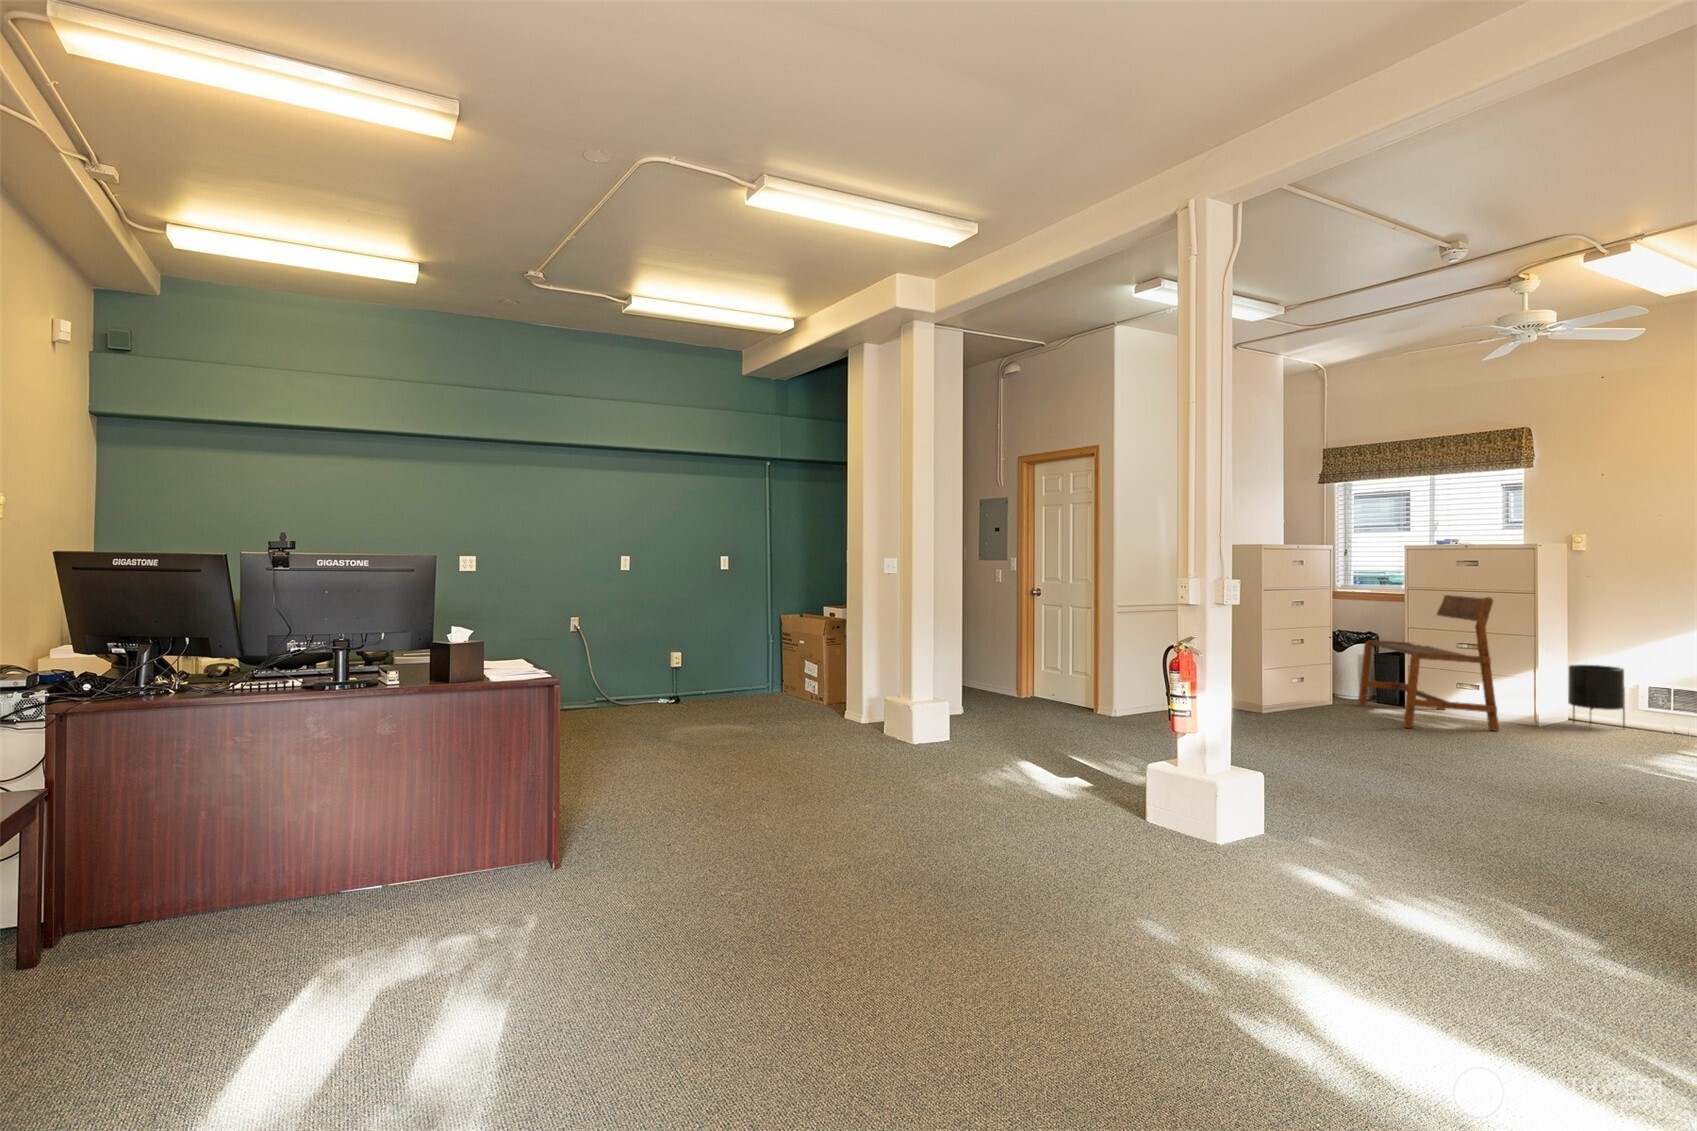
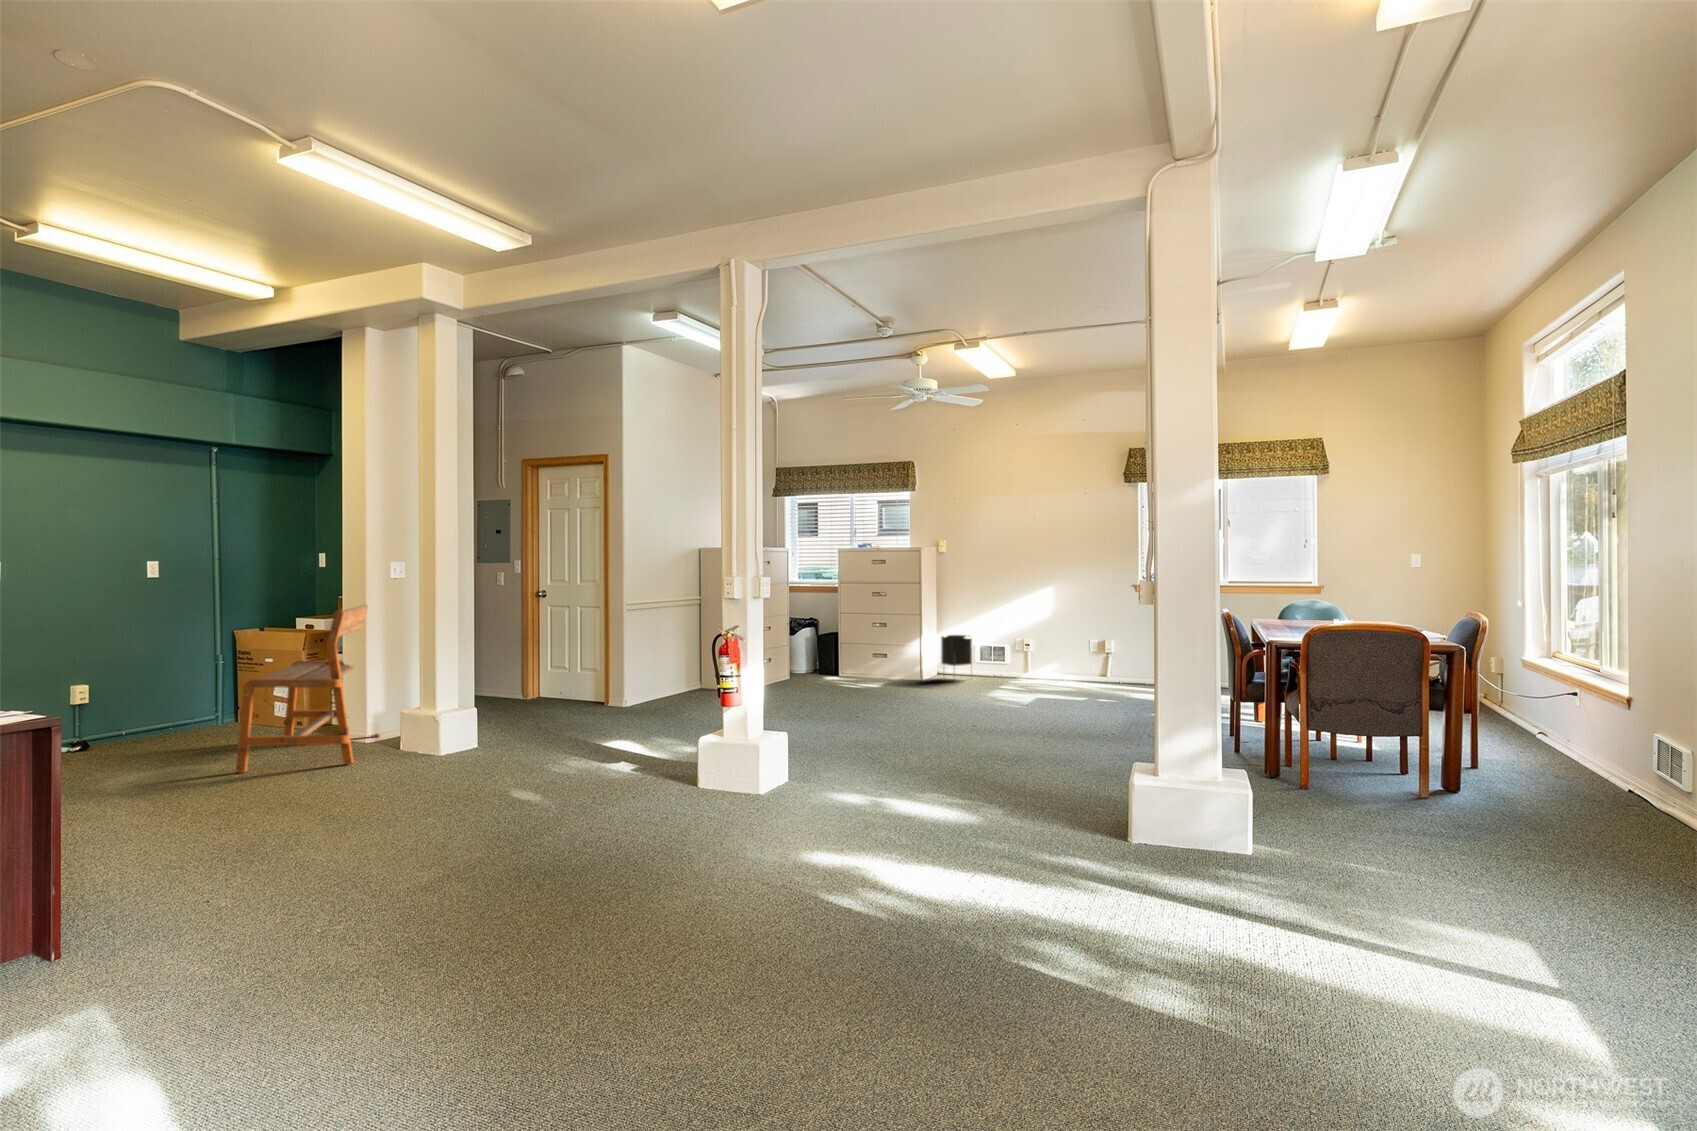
bench: present [1358,595,1499,731] -> present [236,605,380,773]

